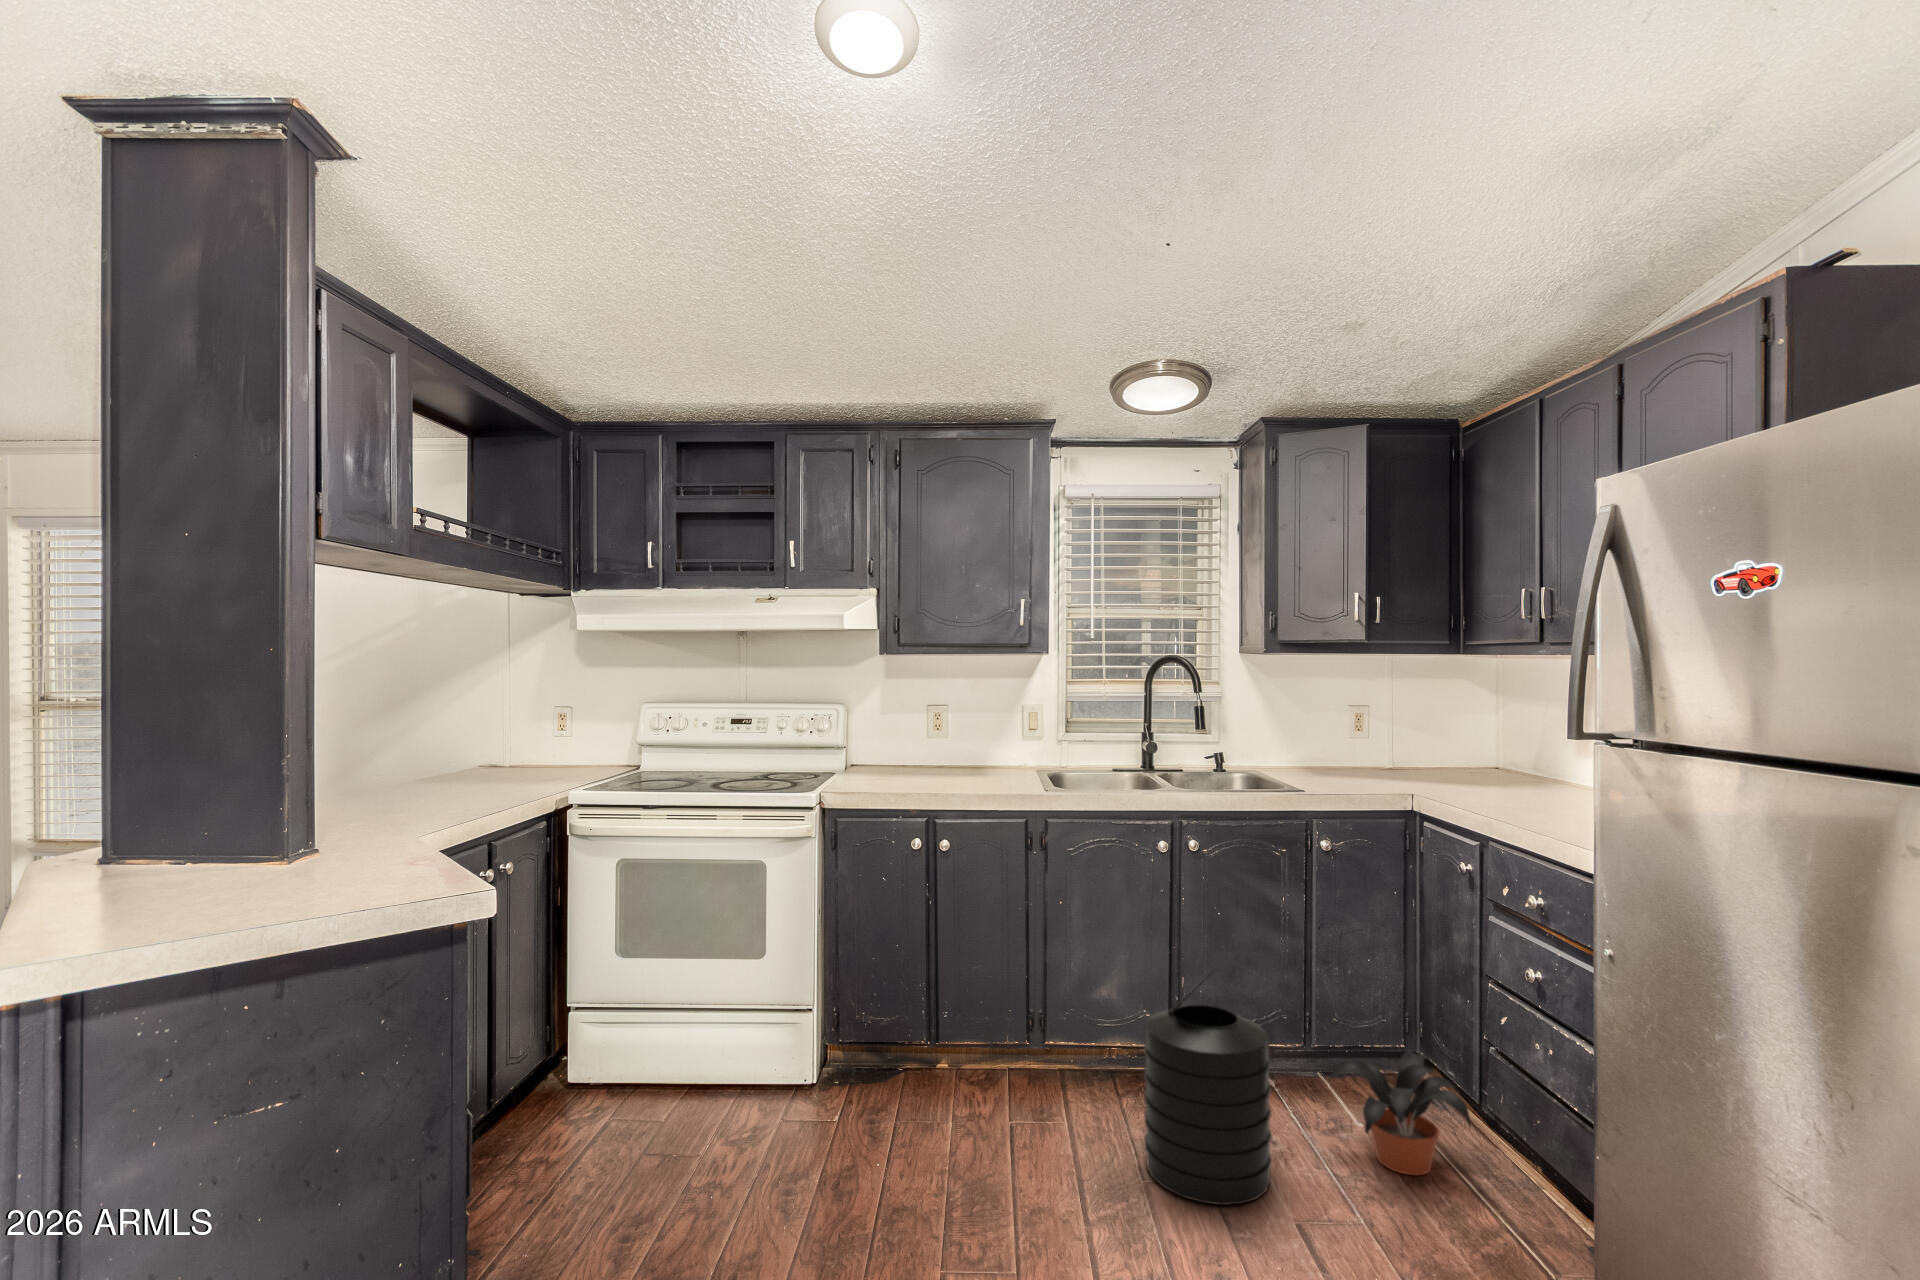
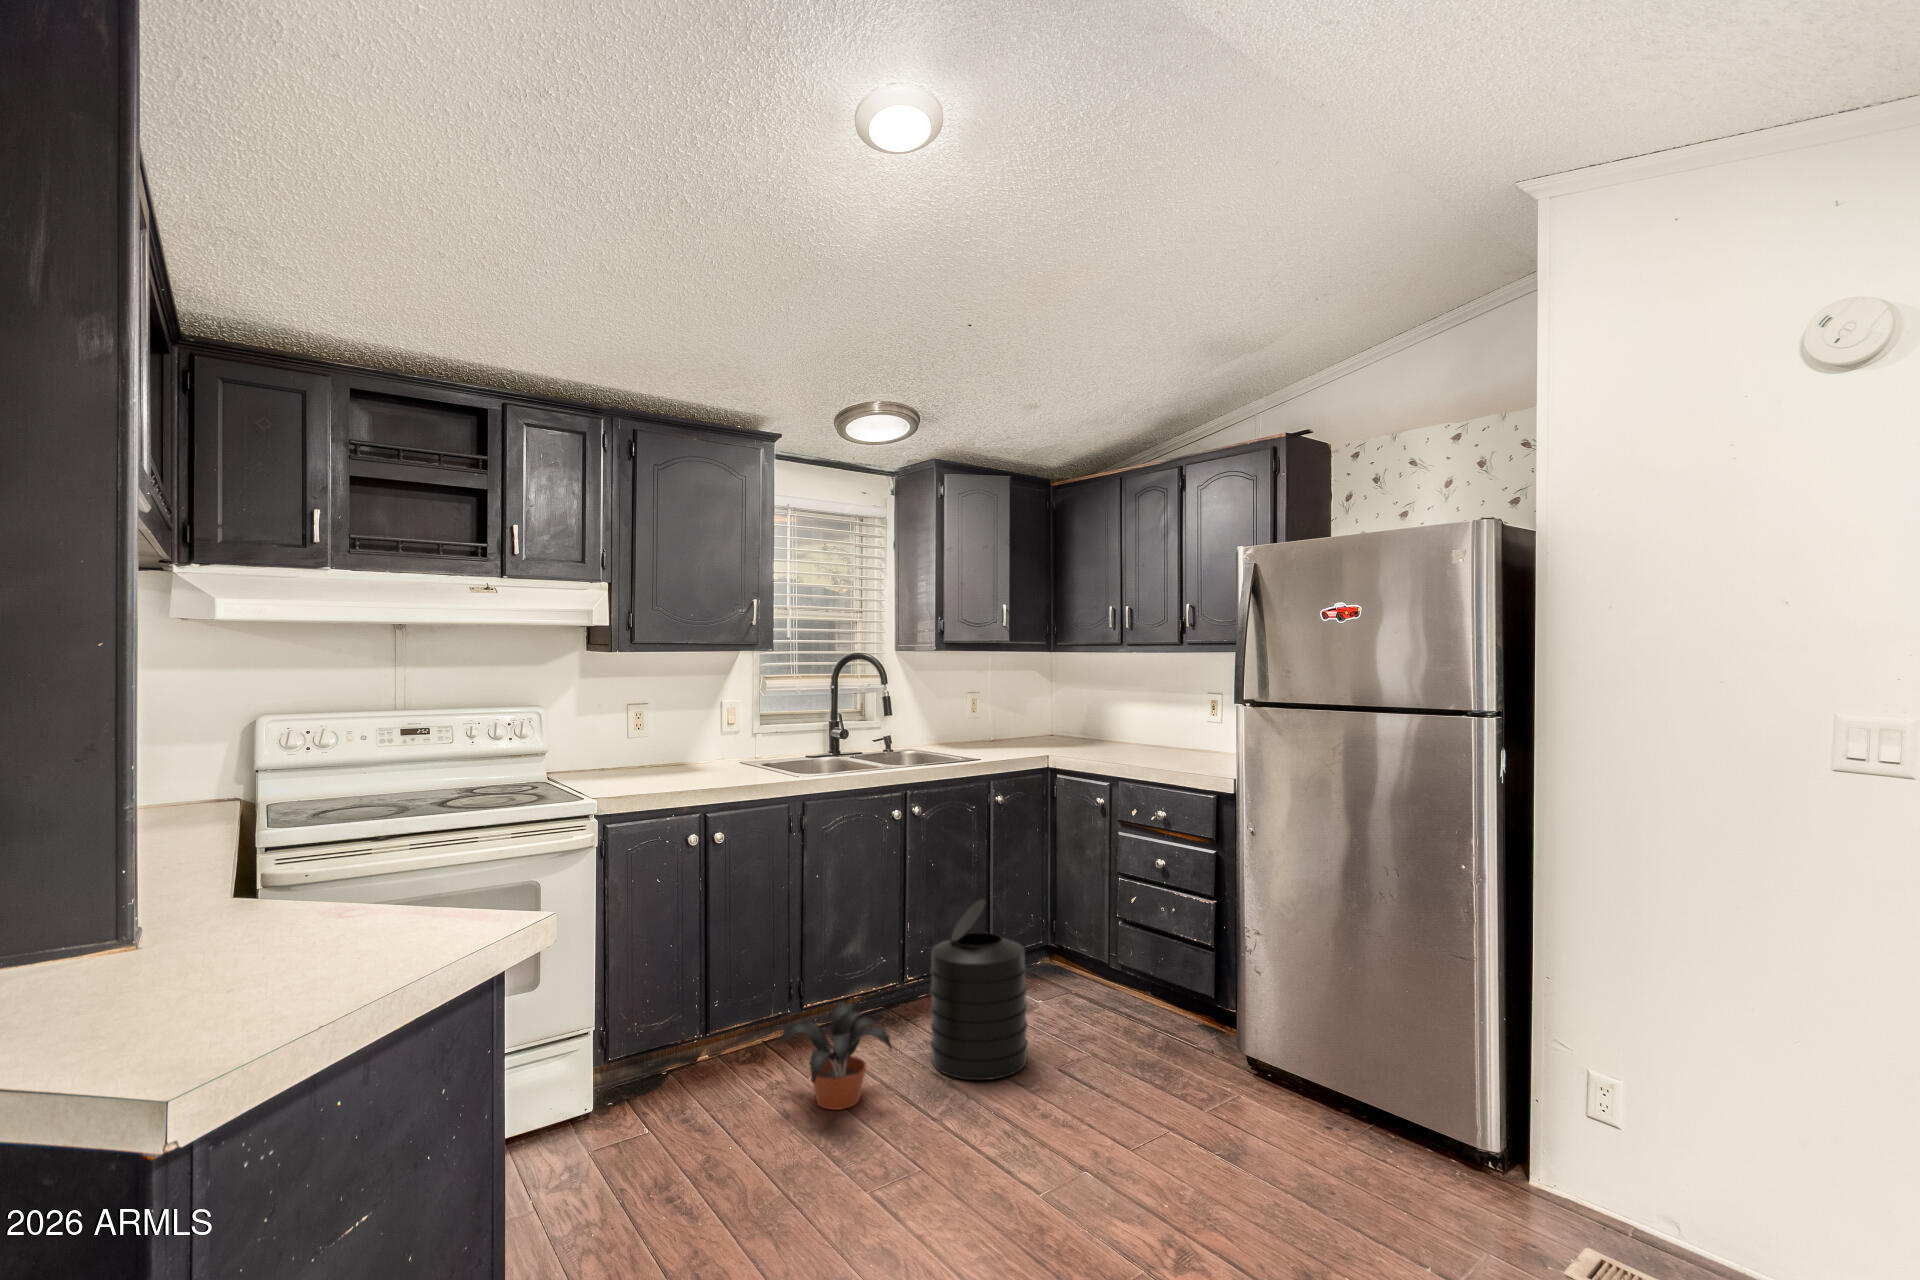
potted plant: present [1329,1050,1471,1175] -> present [777,1002,892,1110]

